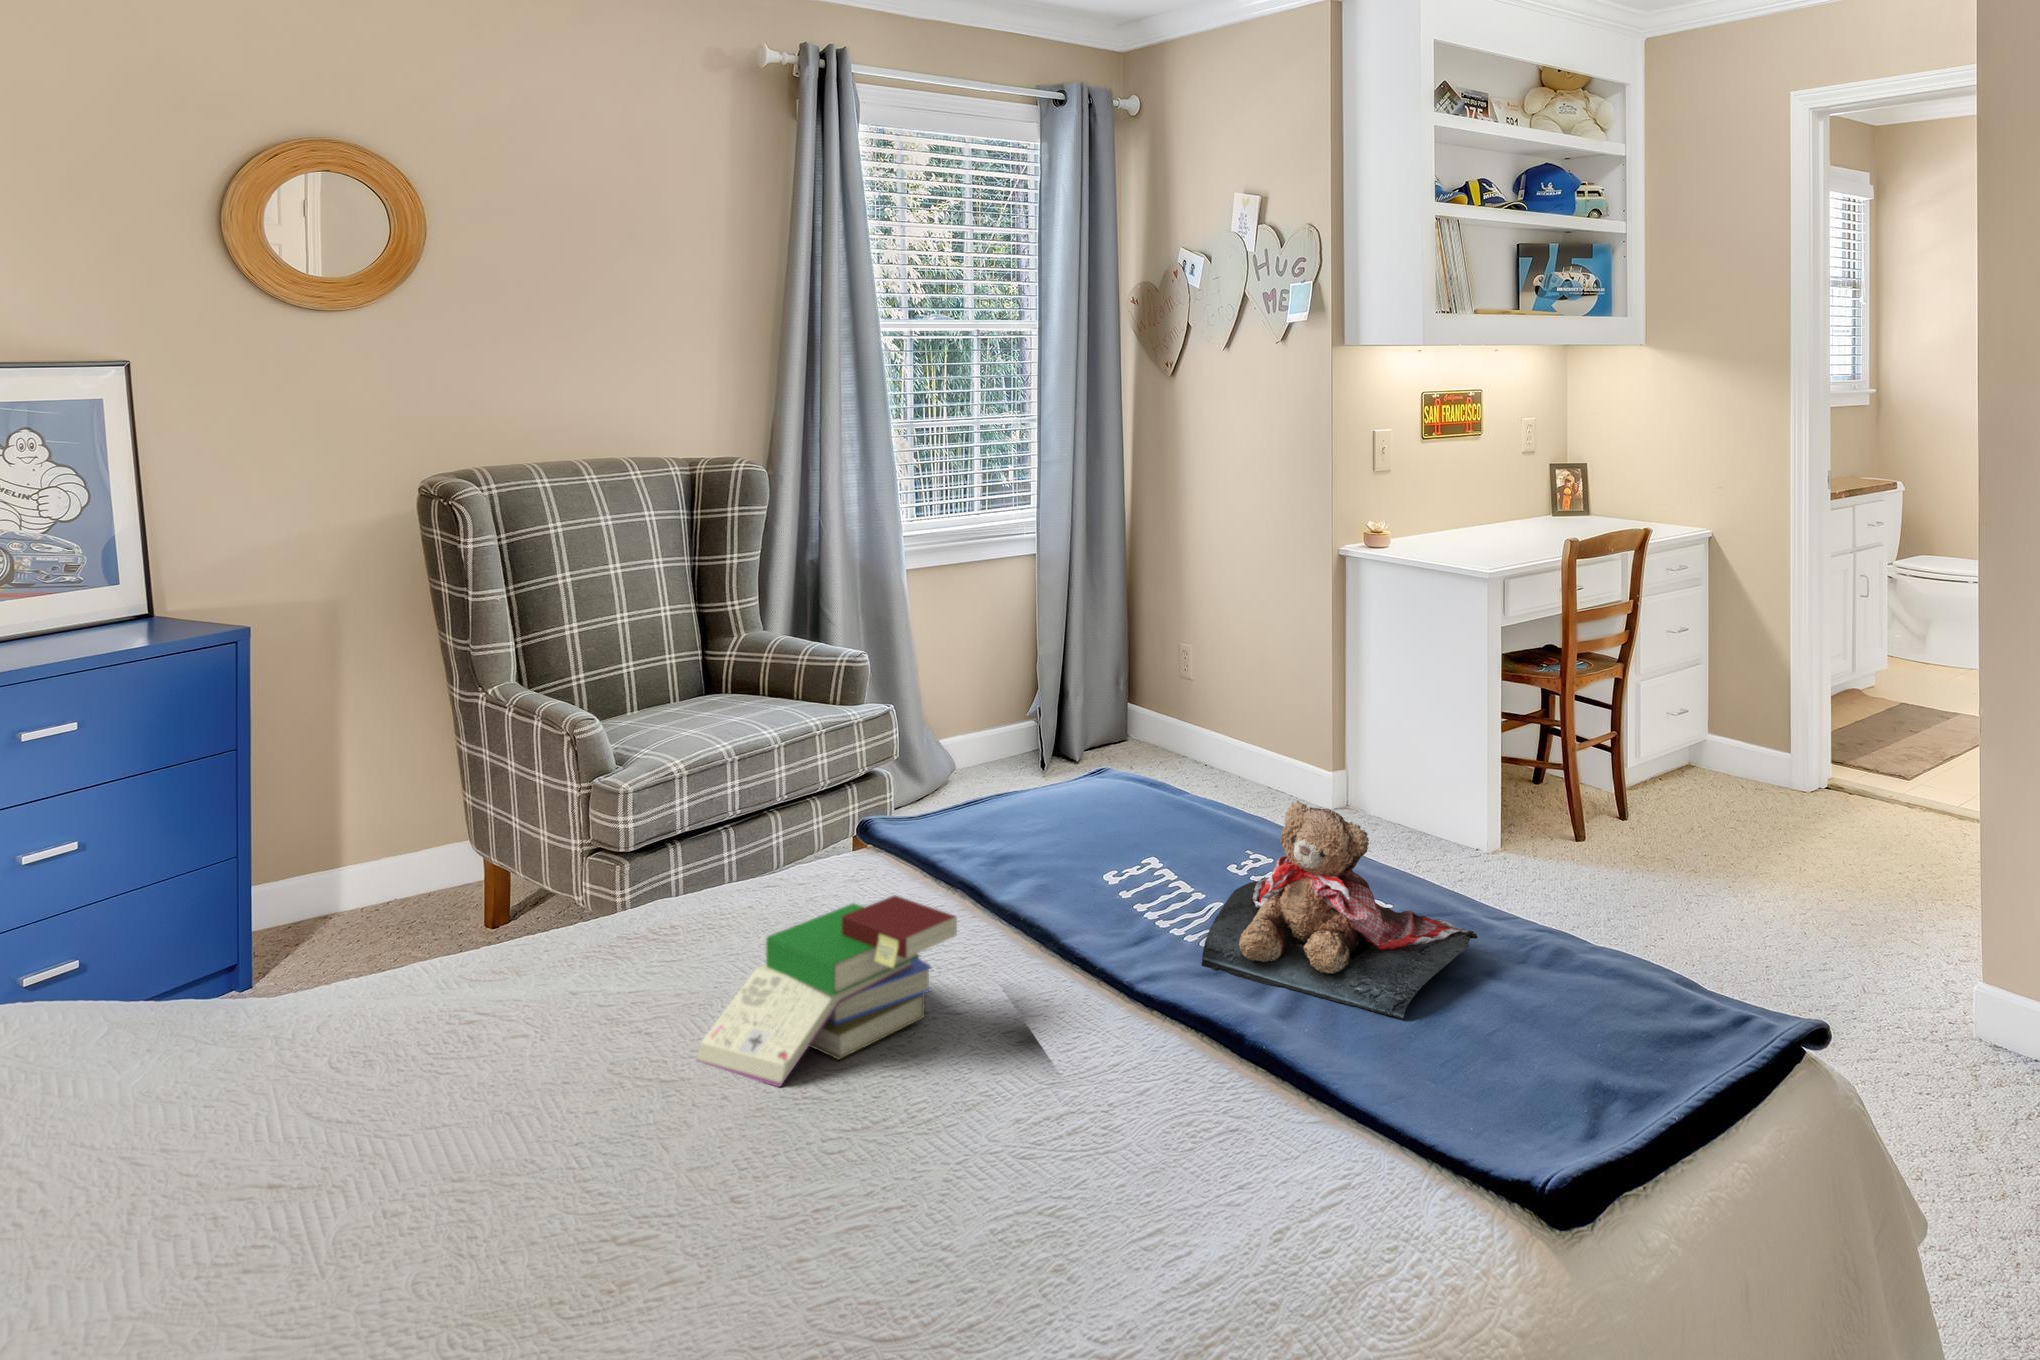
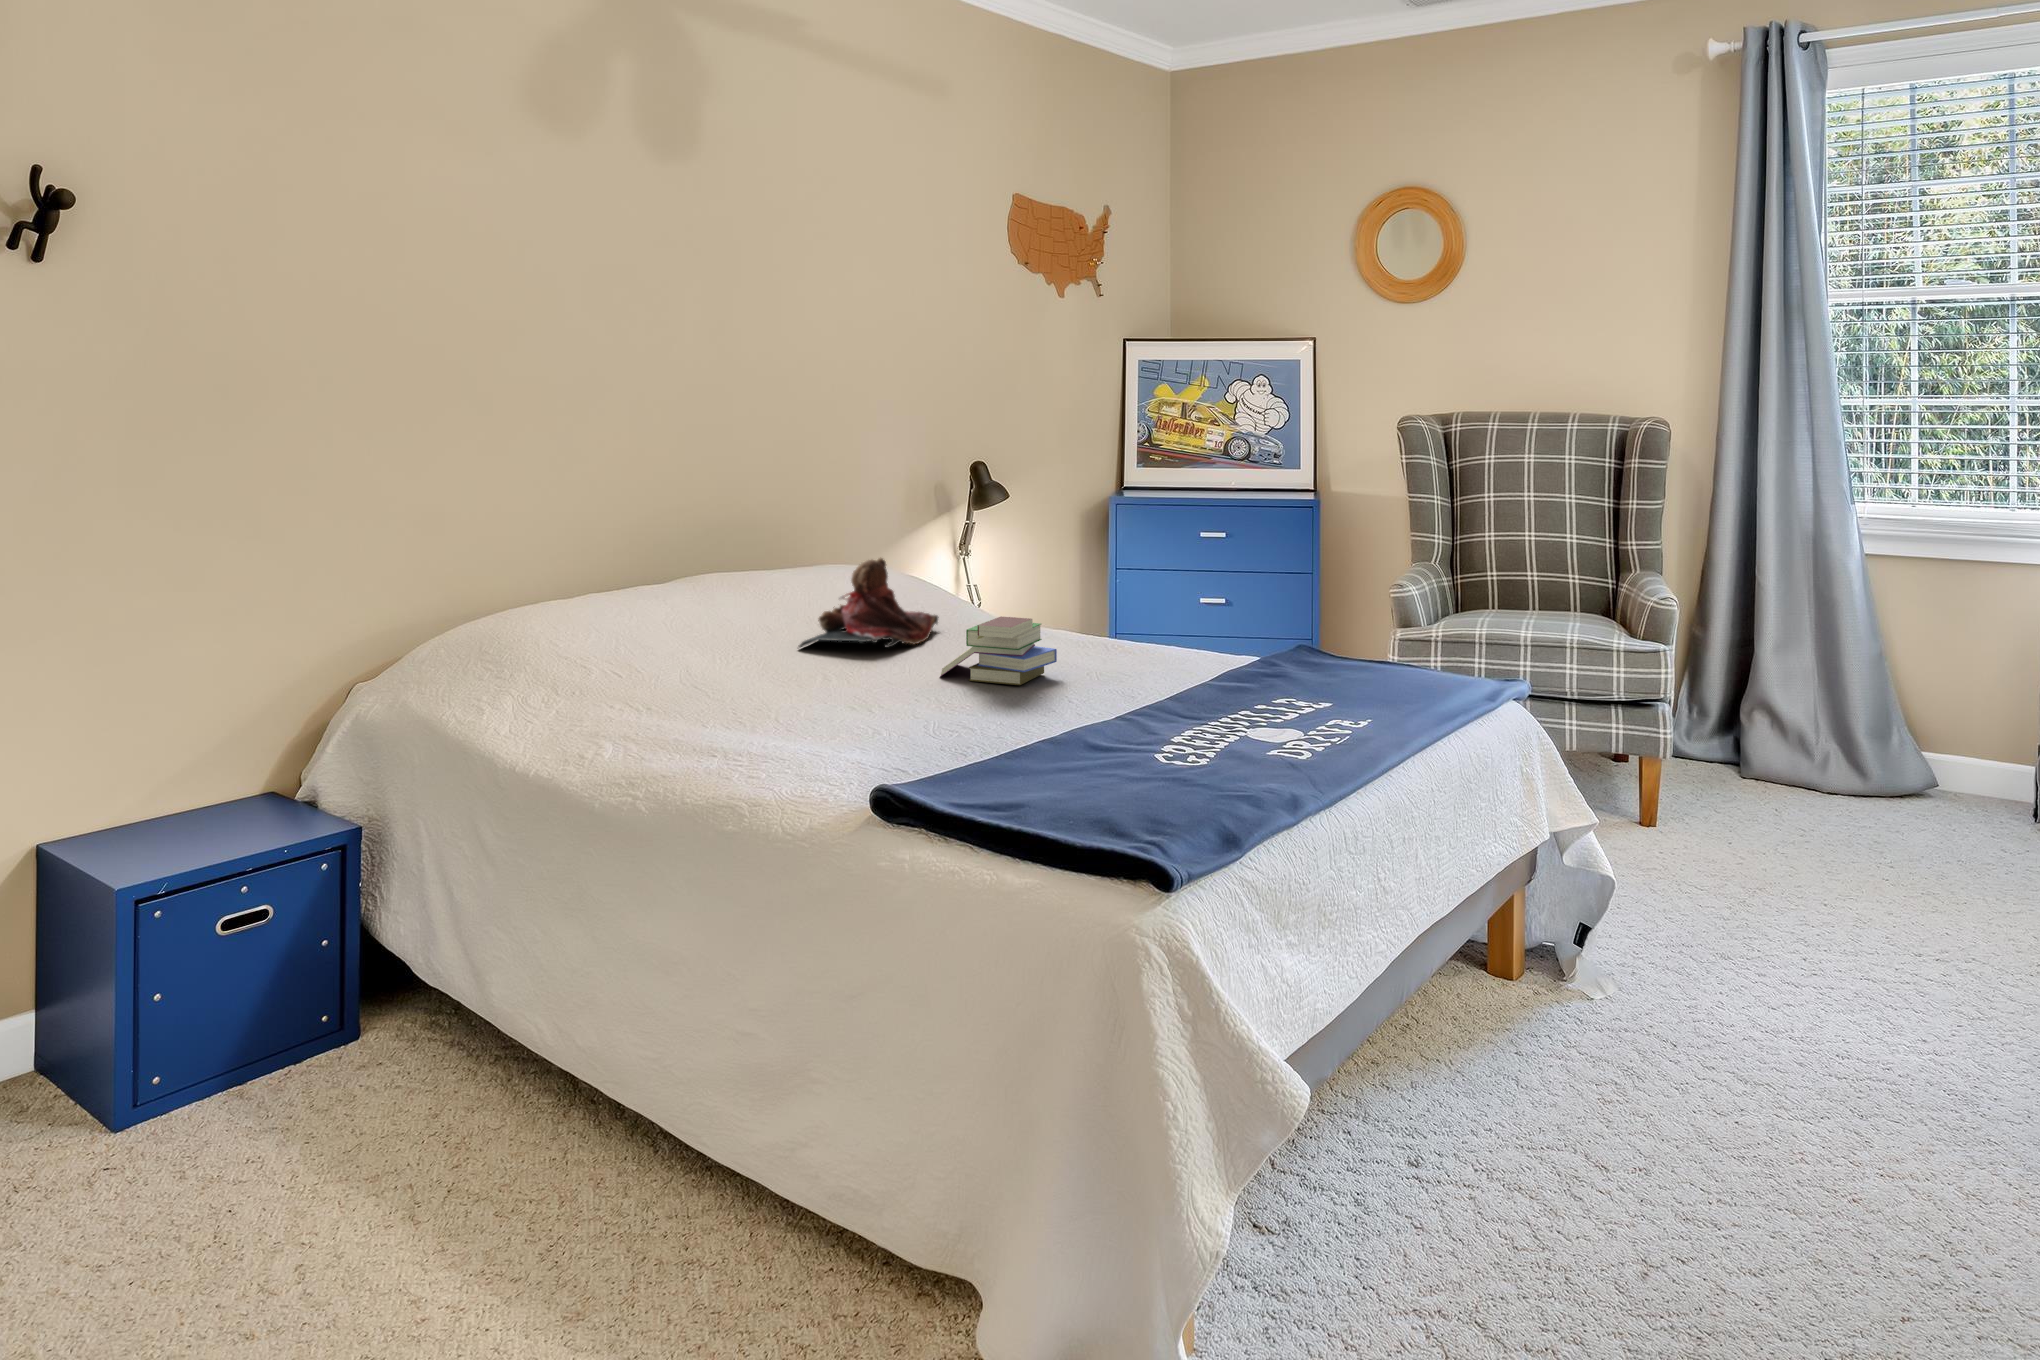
teddy bear: present [1202,800,1478,1019] -> present [799,558,939,648]

